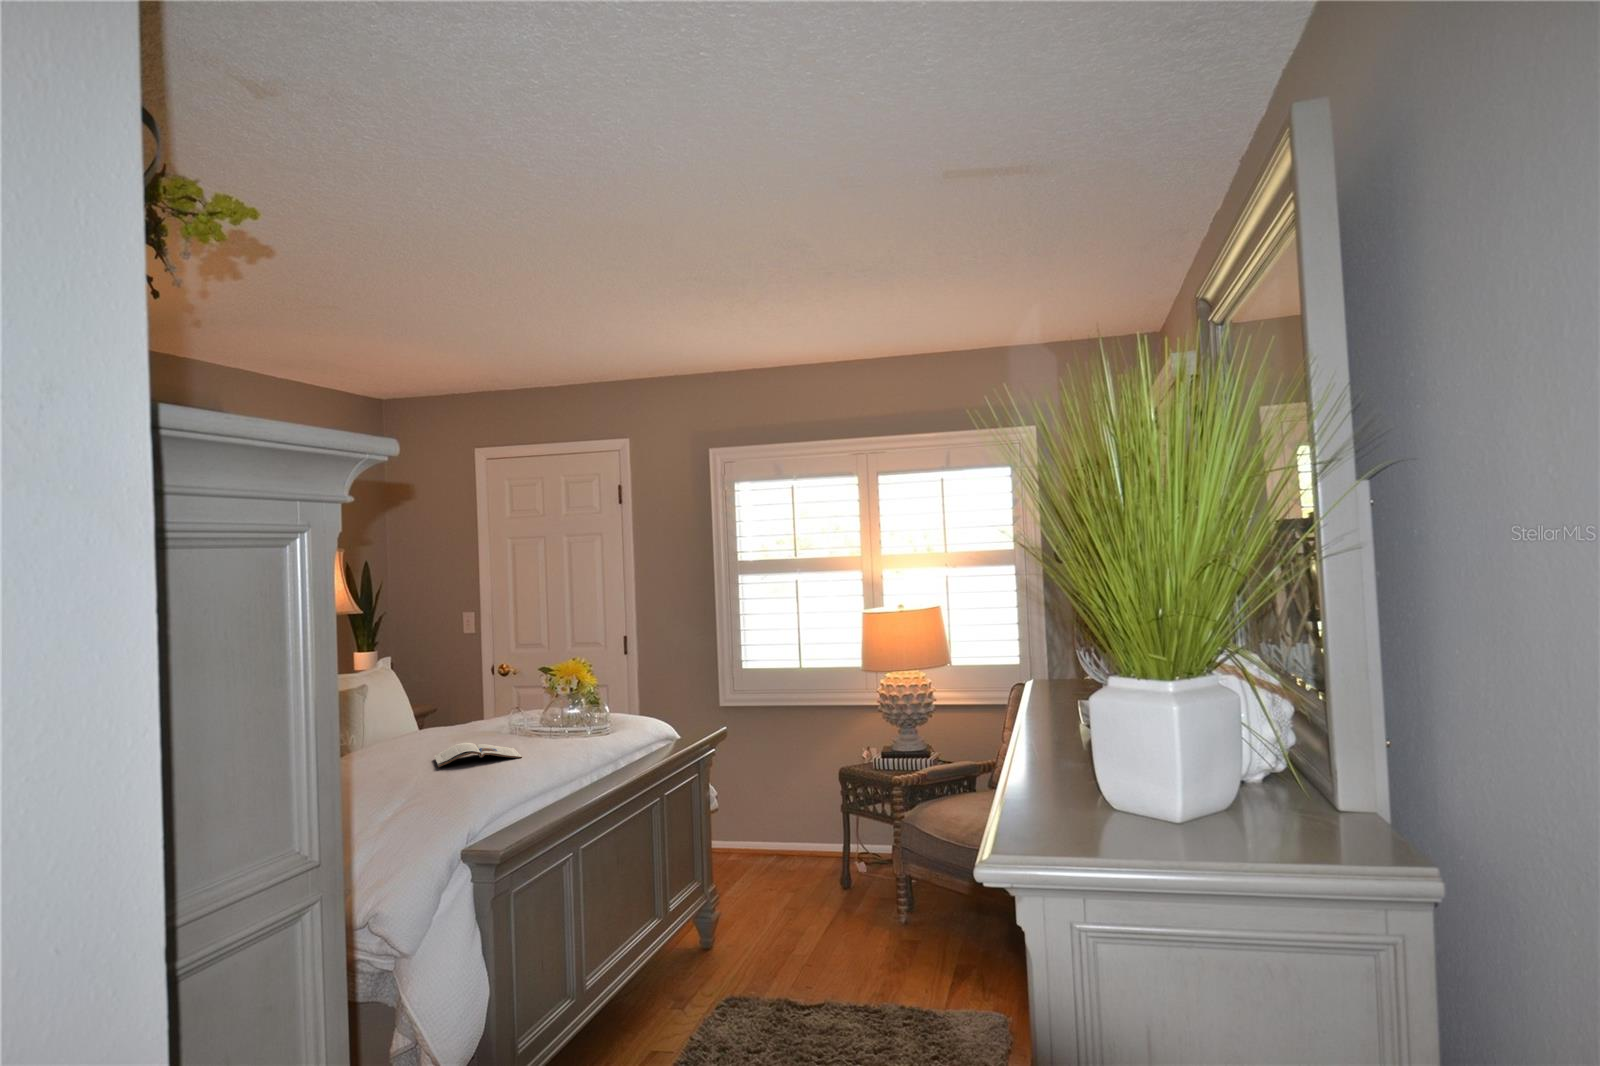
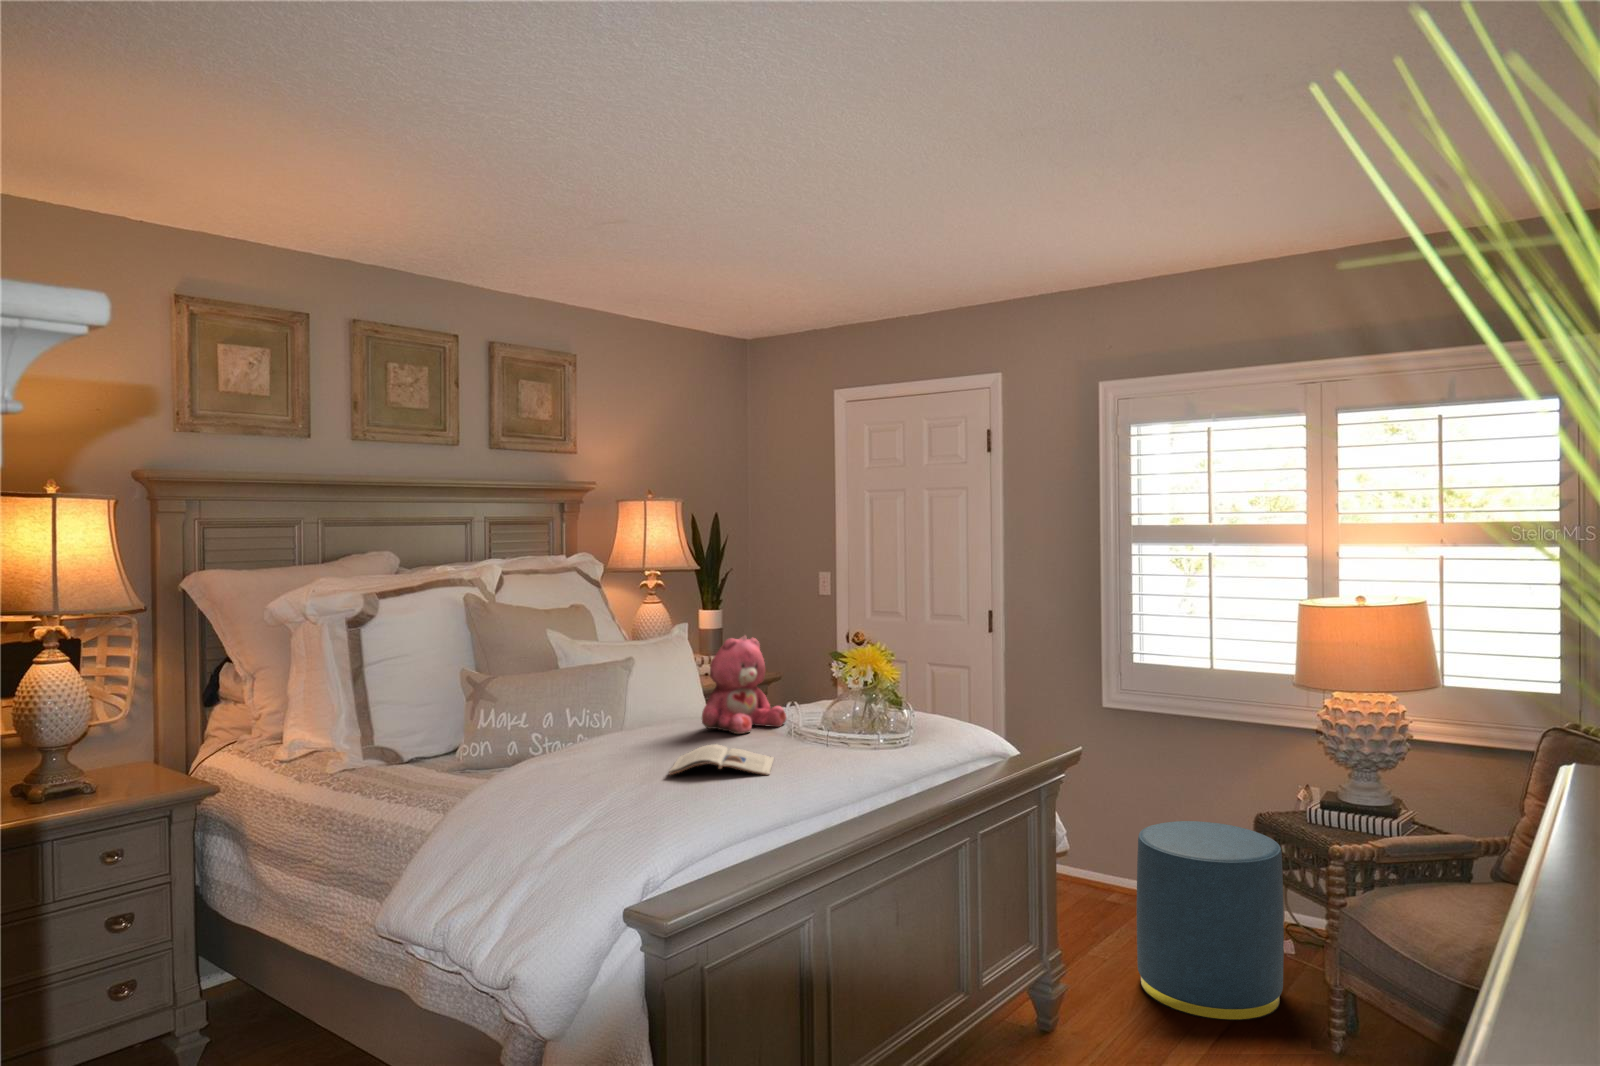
teddy bear: none [430,658,500,739] -> present [702,636,786,734]
ottoman: none [764,778,866,917] -> present [1137,821,1284,1021]

